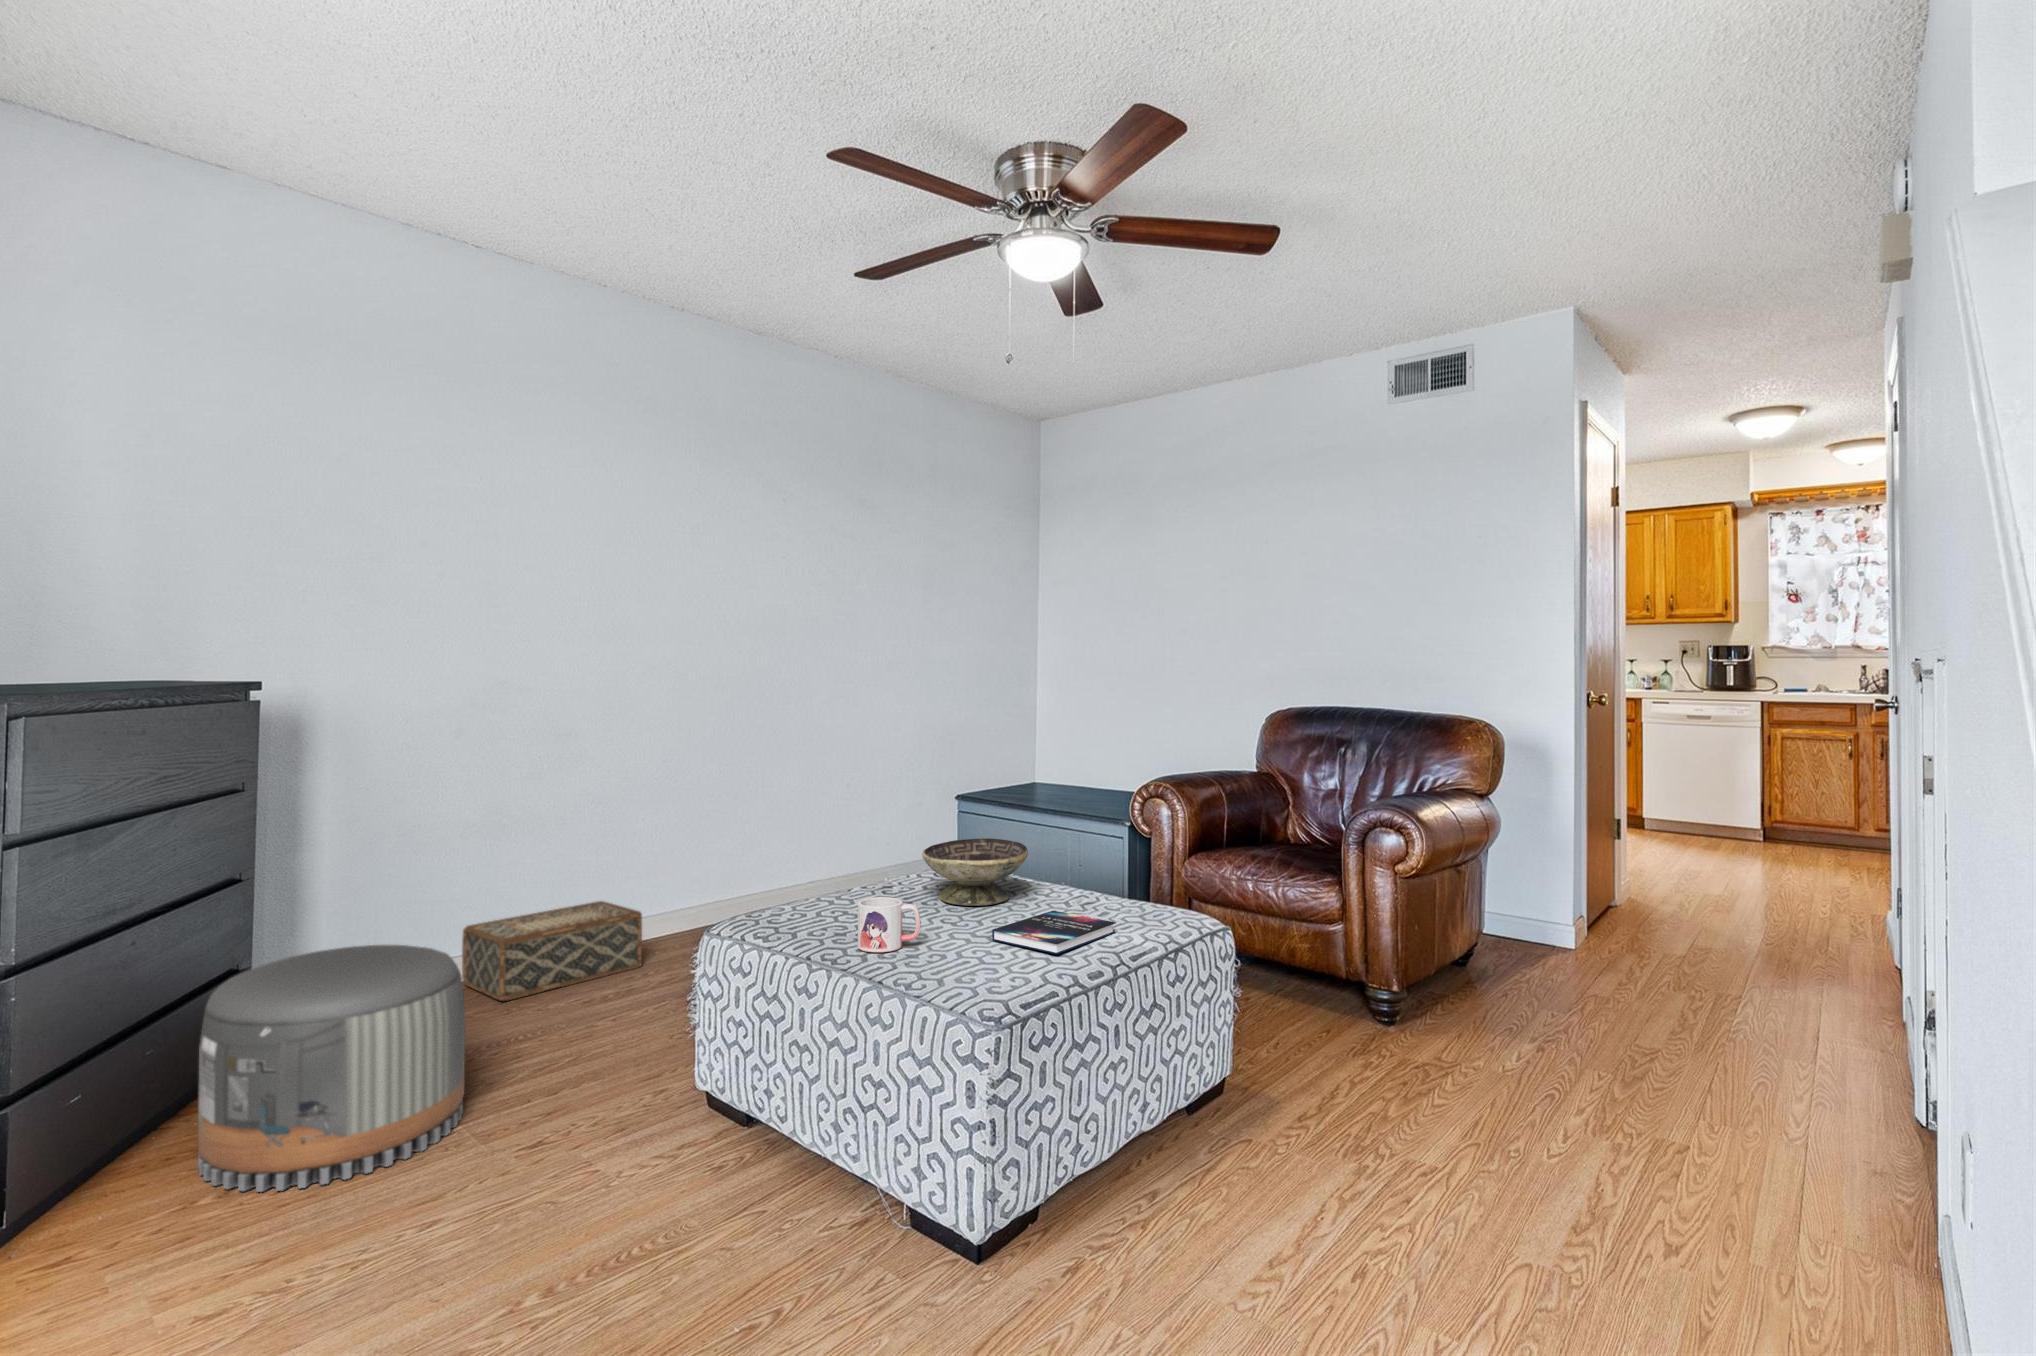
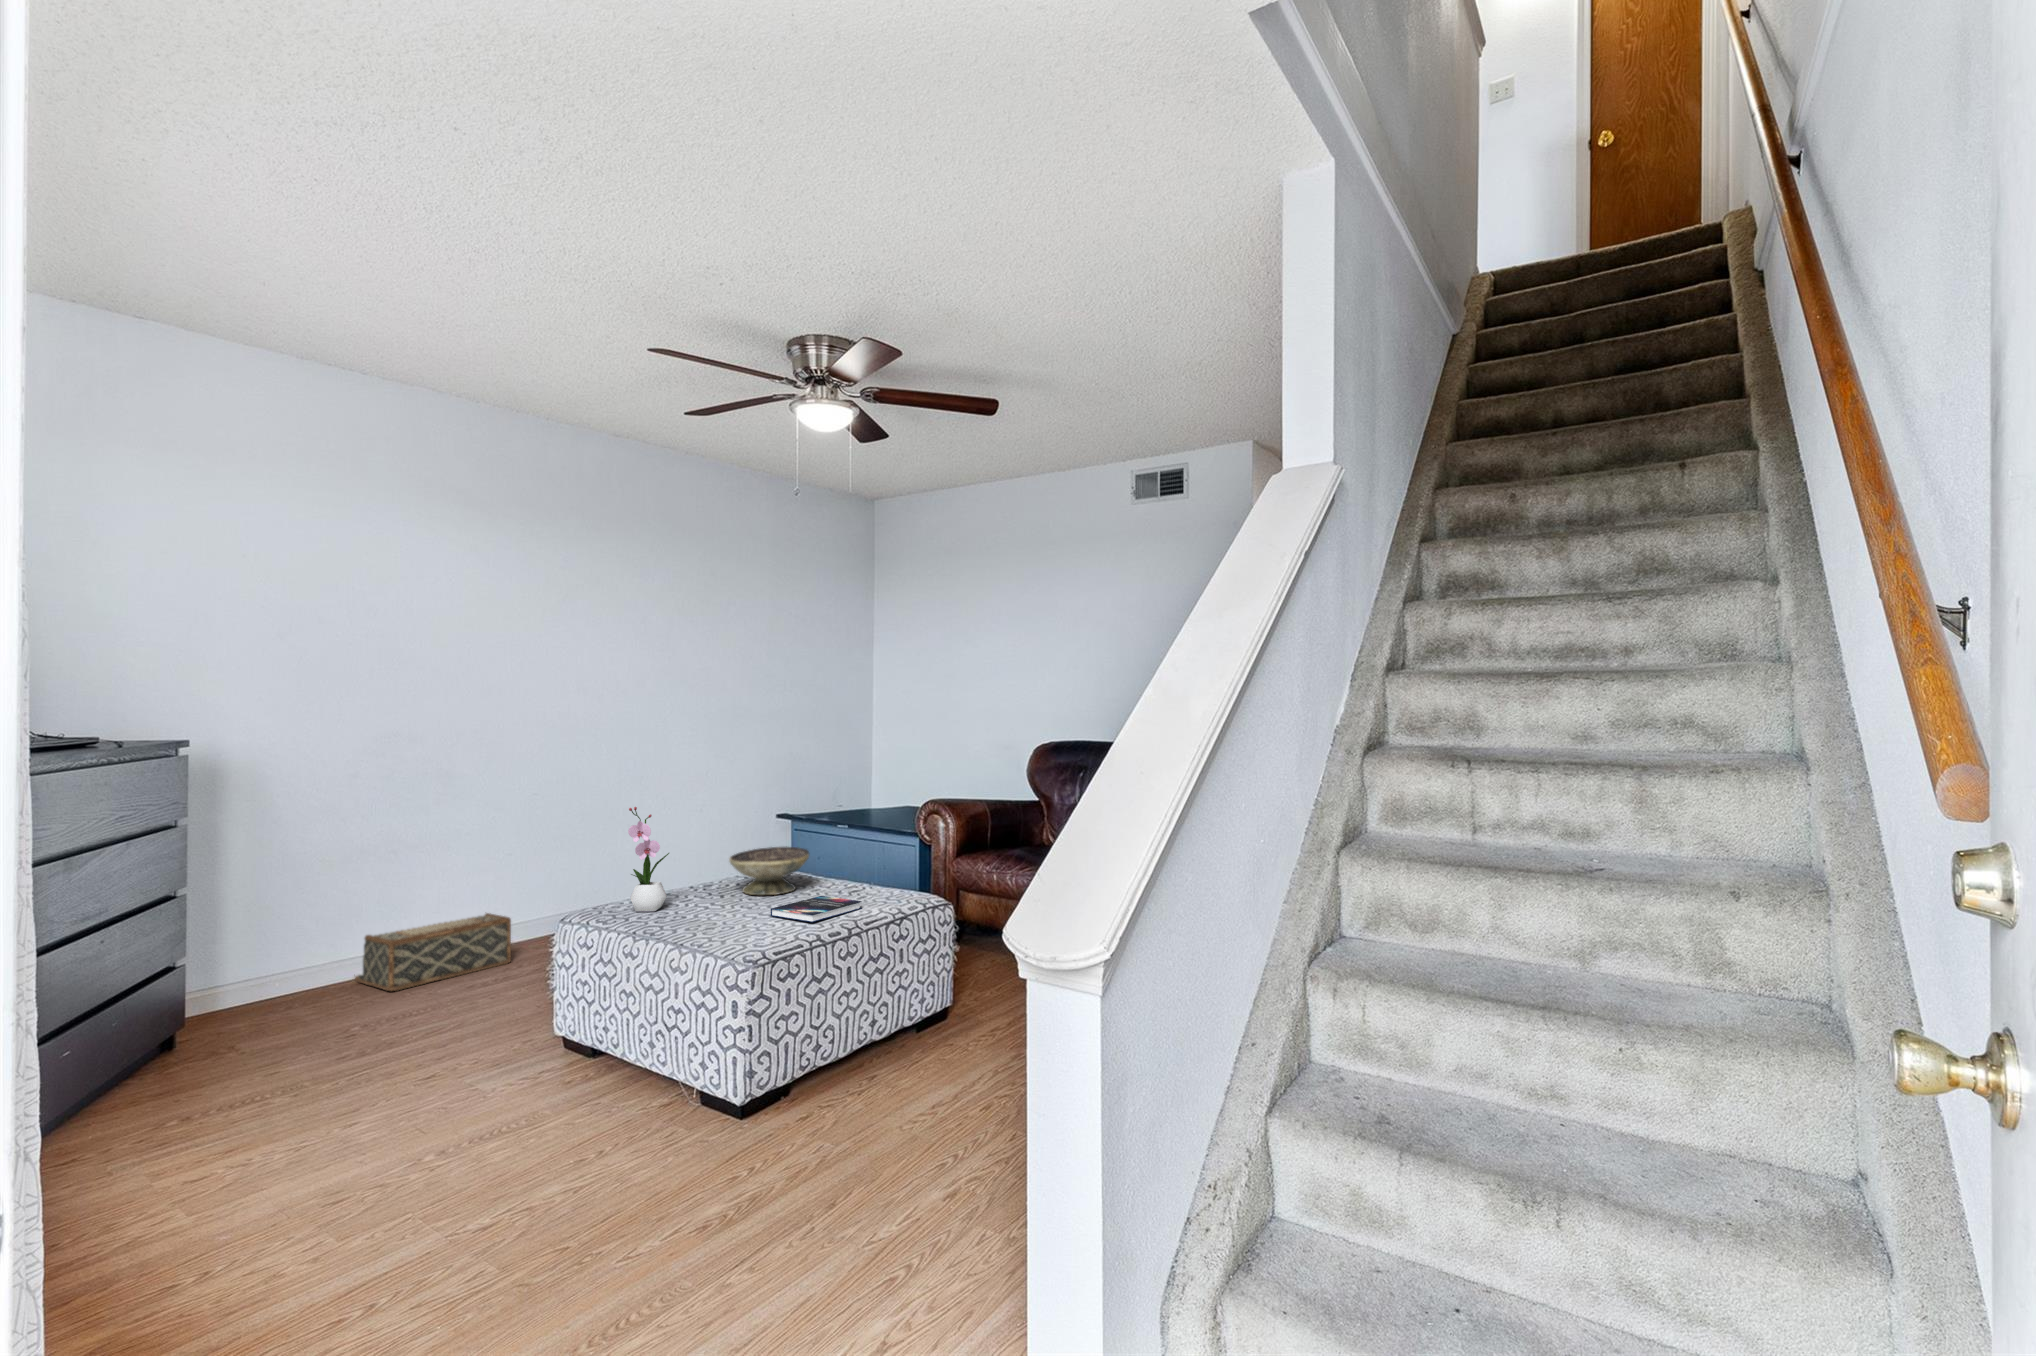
flower arrangement: none [796,781,849,926] -> present [628,807,669,912]
mug: present [858,897,921,952] -> none [671,888,718,926]
pouf: present [198,945,465,1192] -> none [160,940,368,1116]

